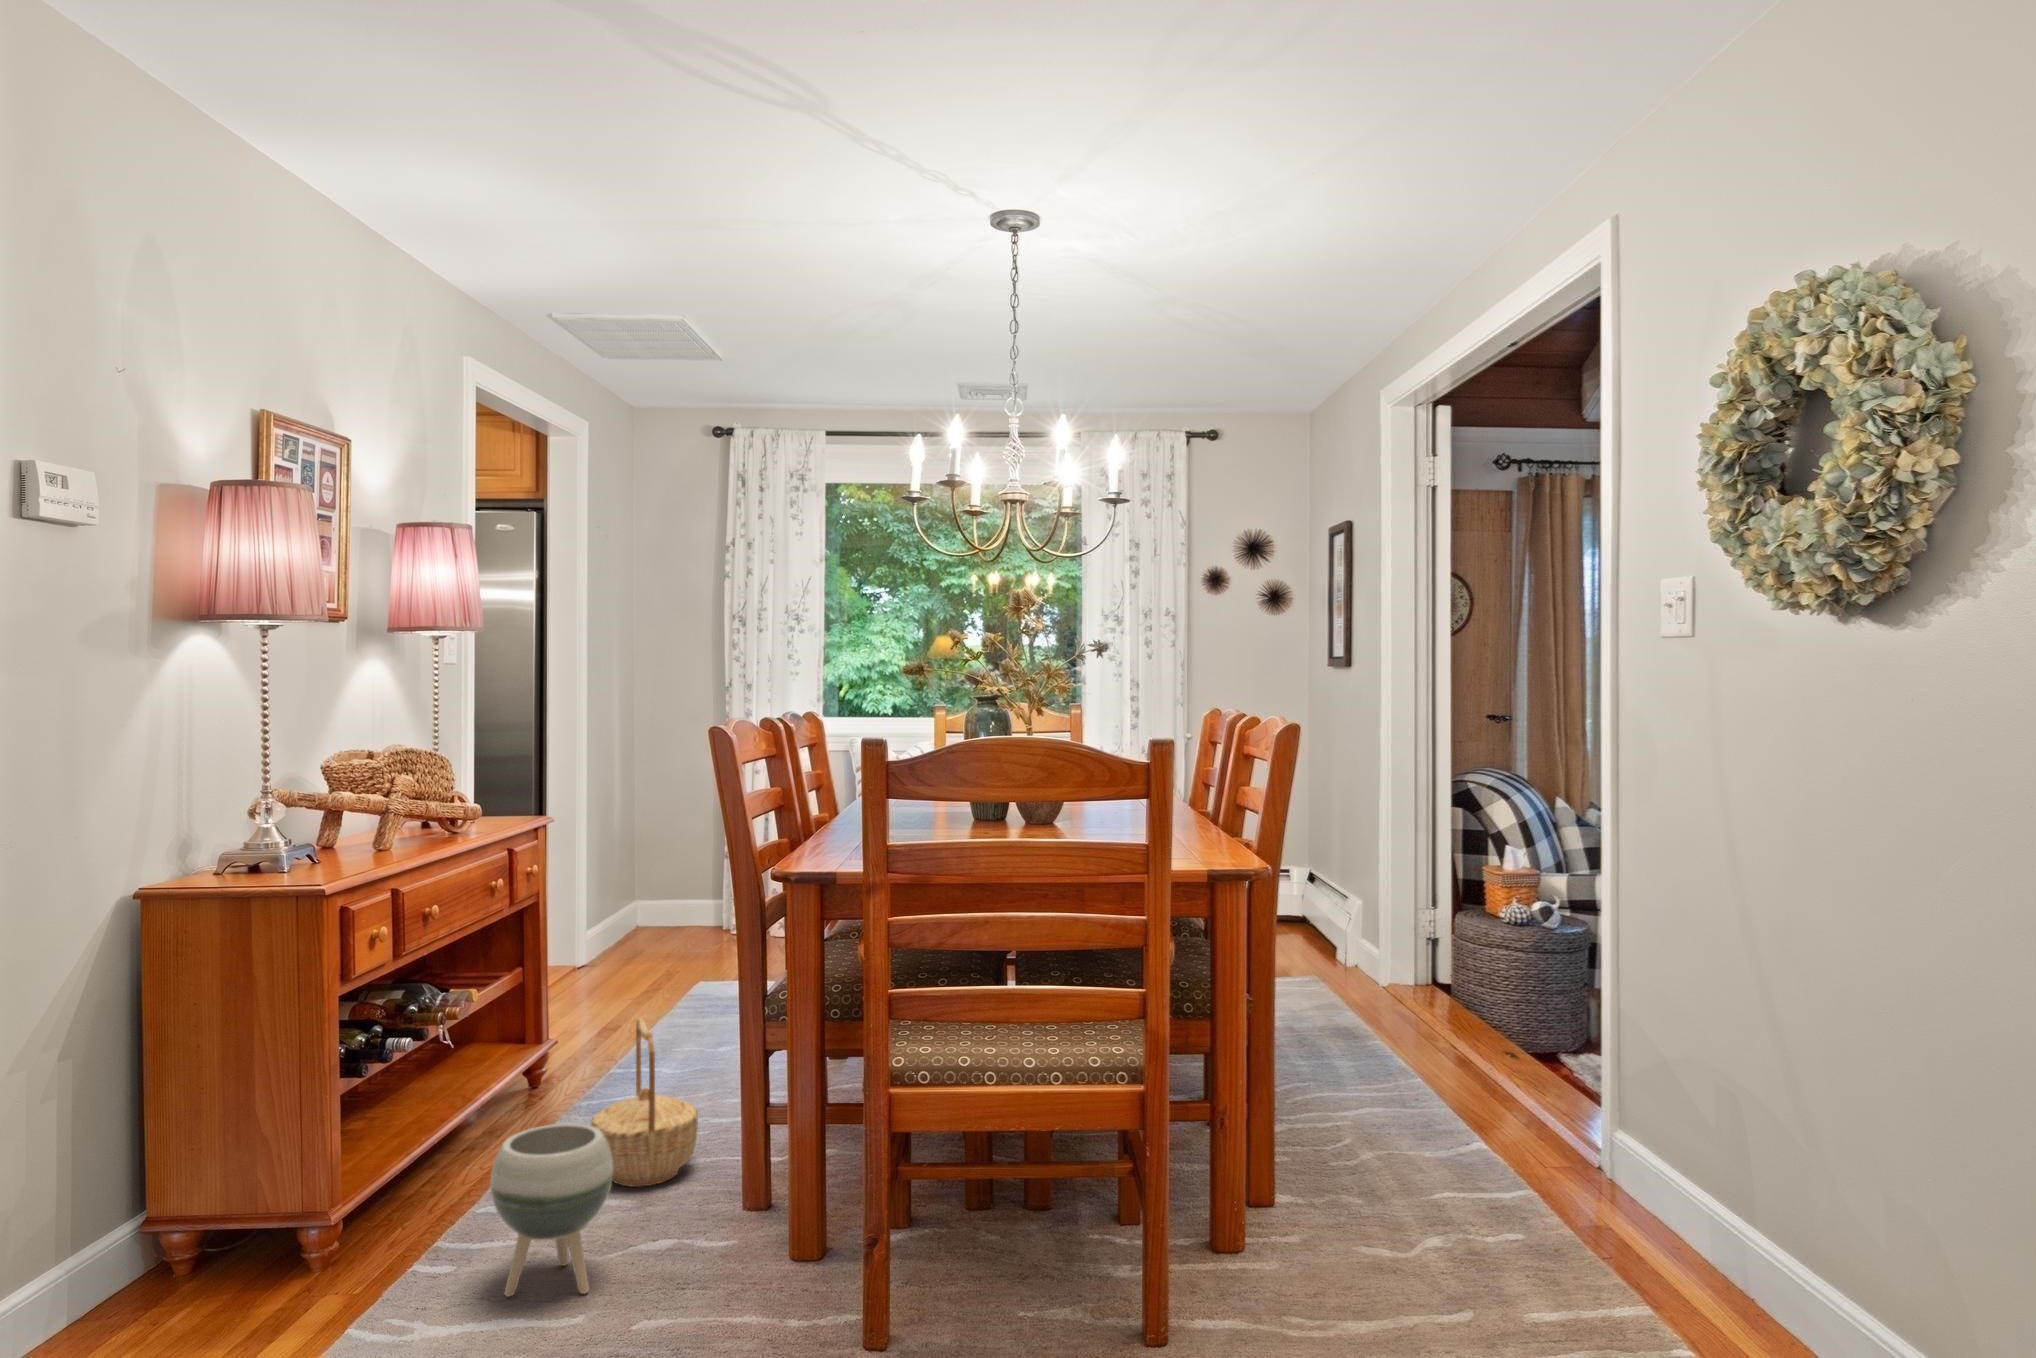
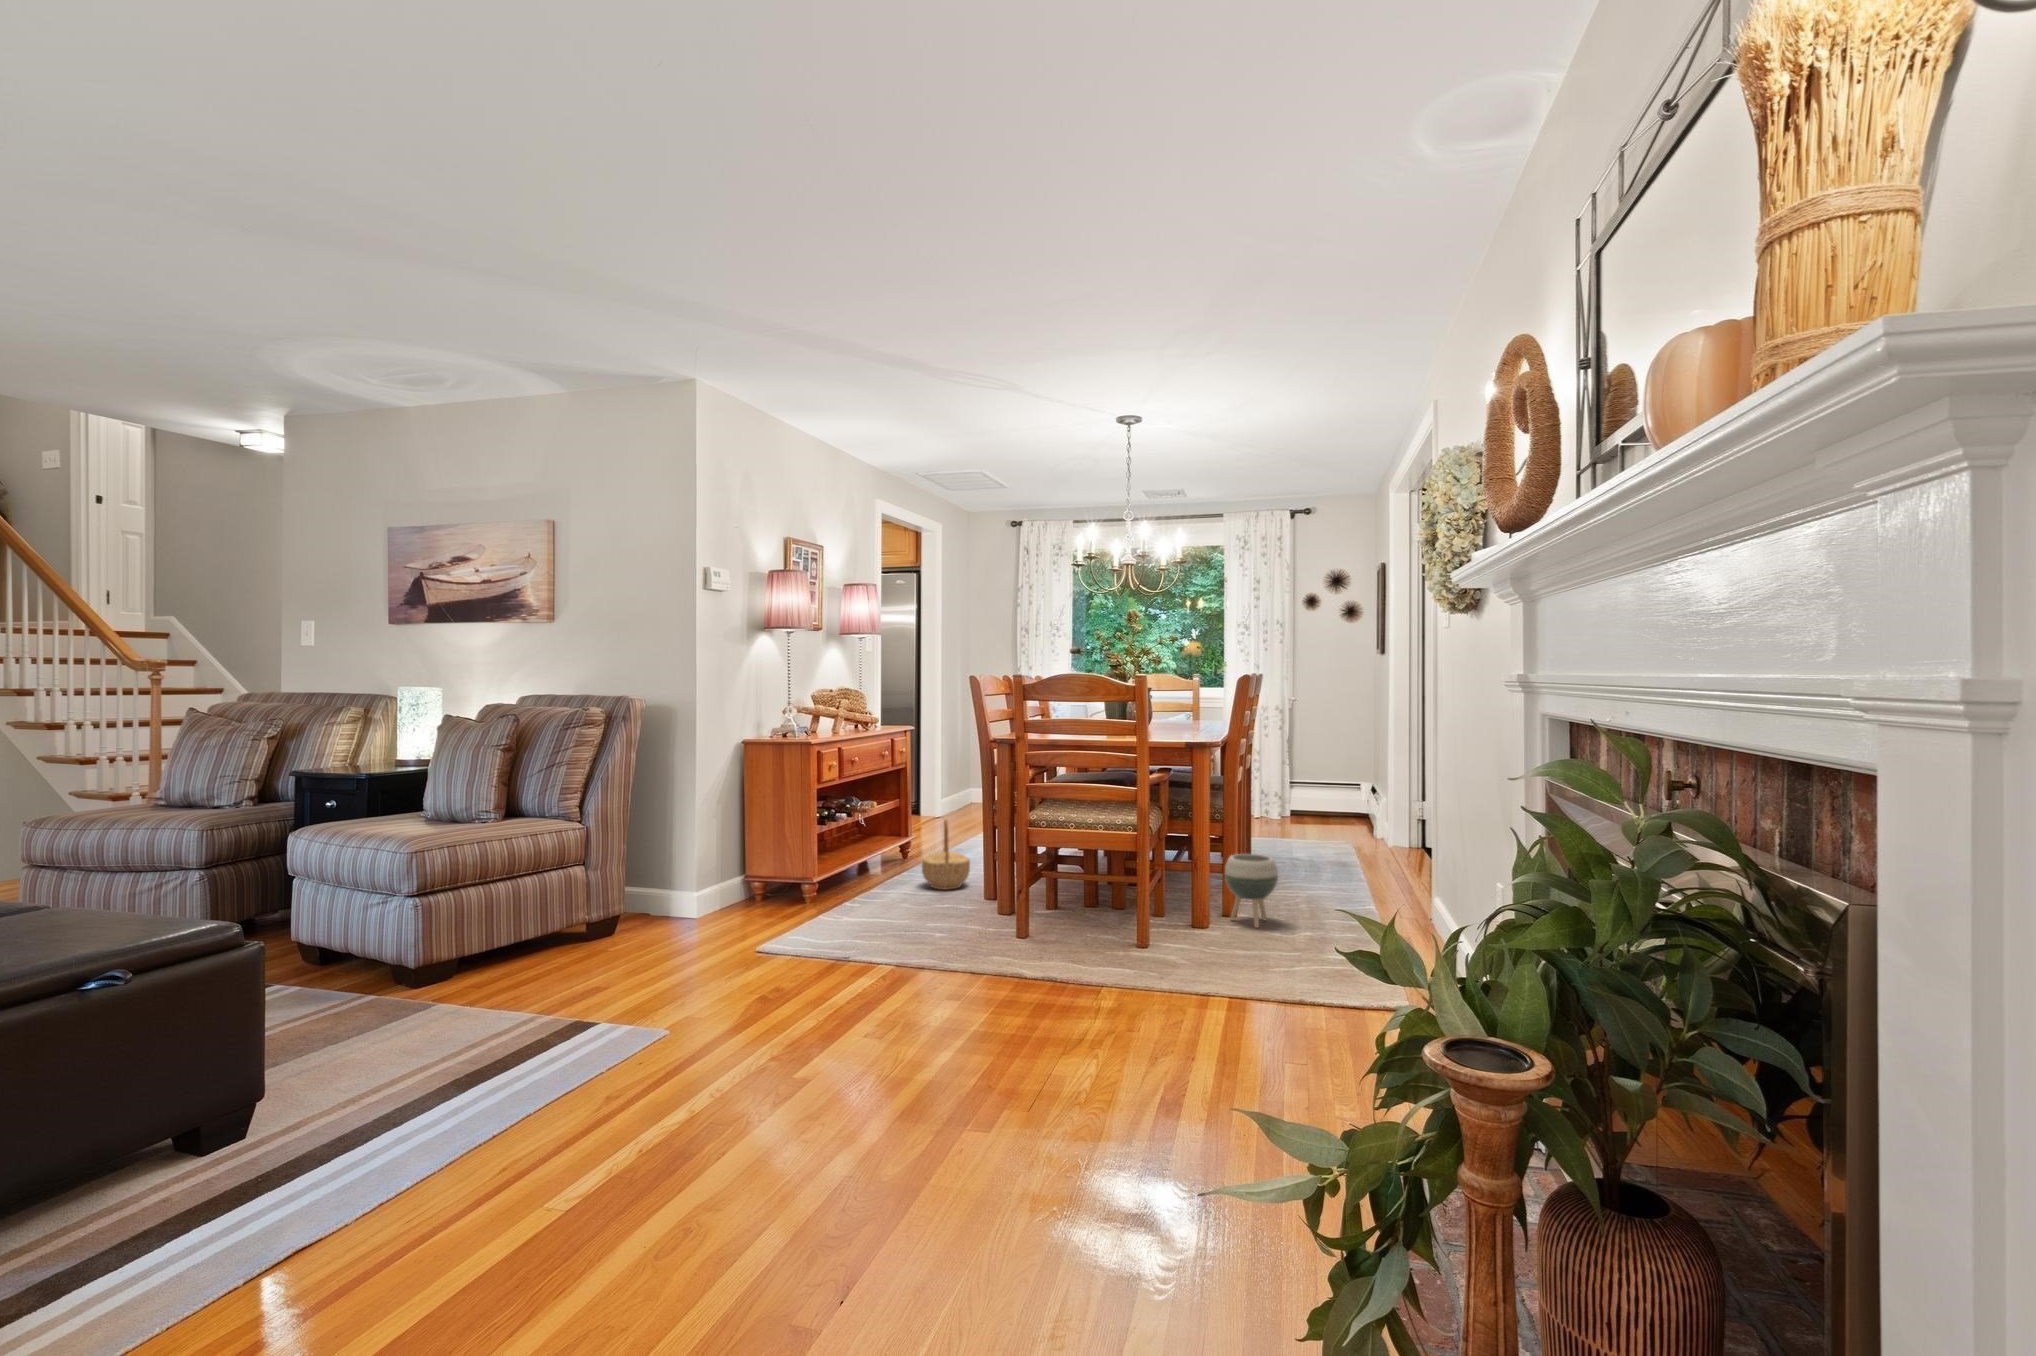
planter: present [491,1123,614,1296] -> present [1225,854,1278,927]

